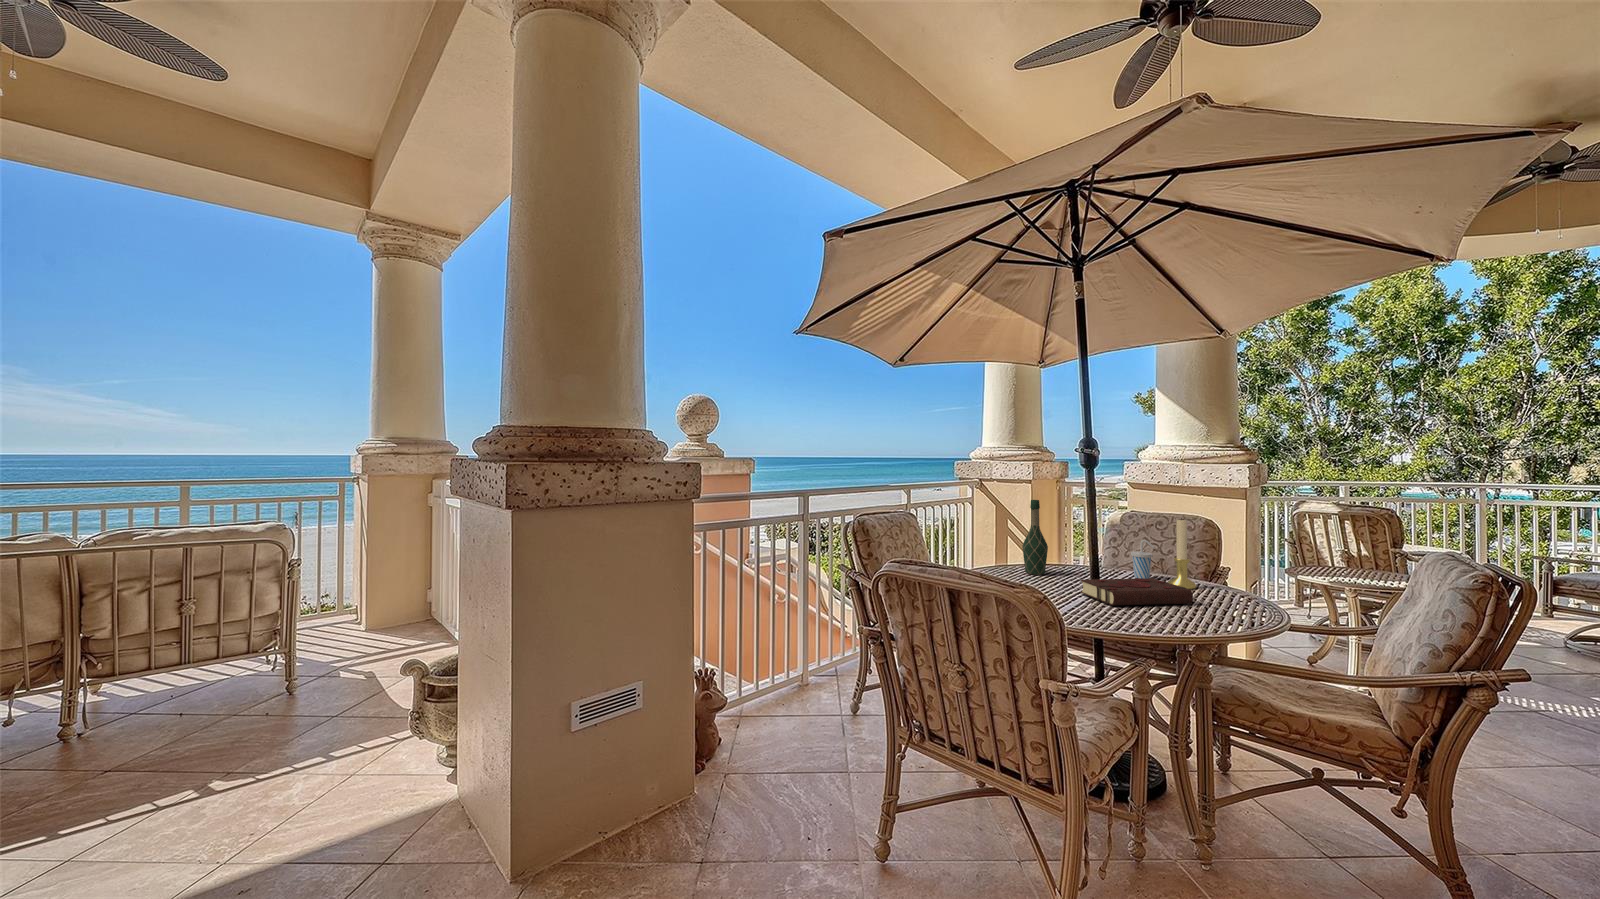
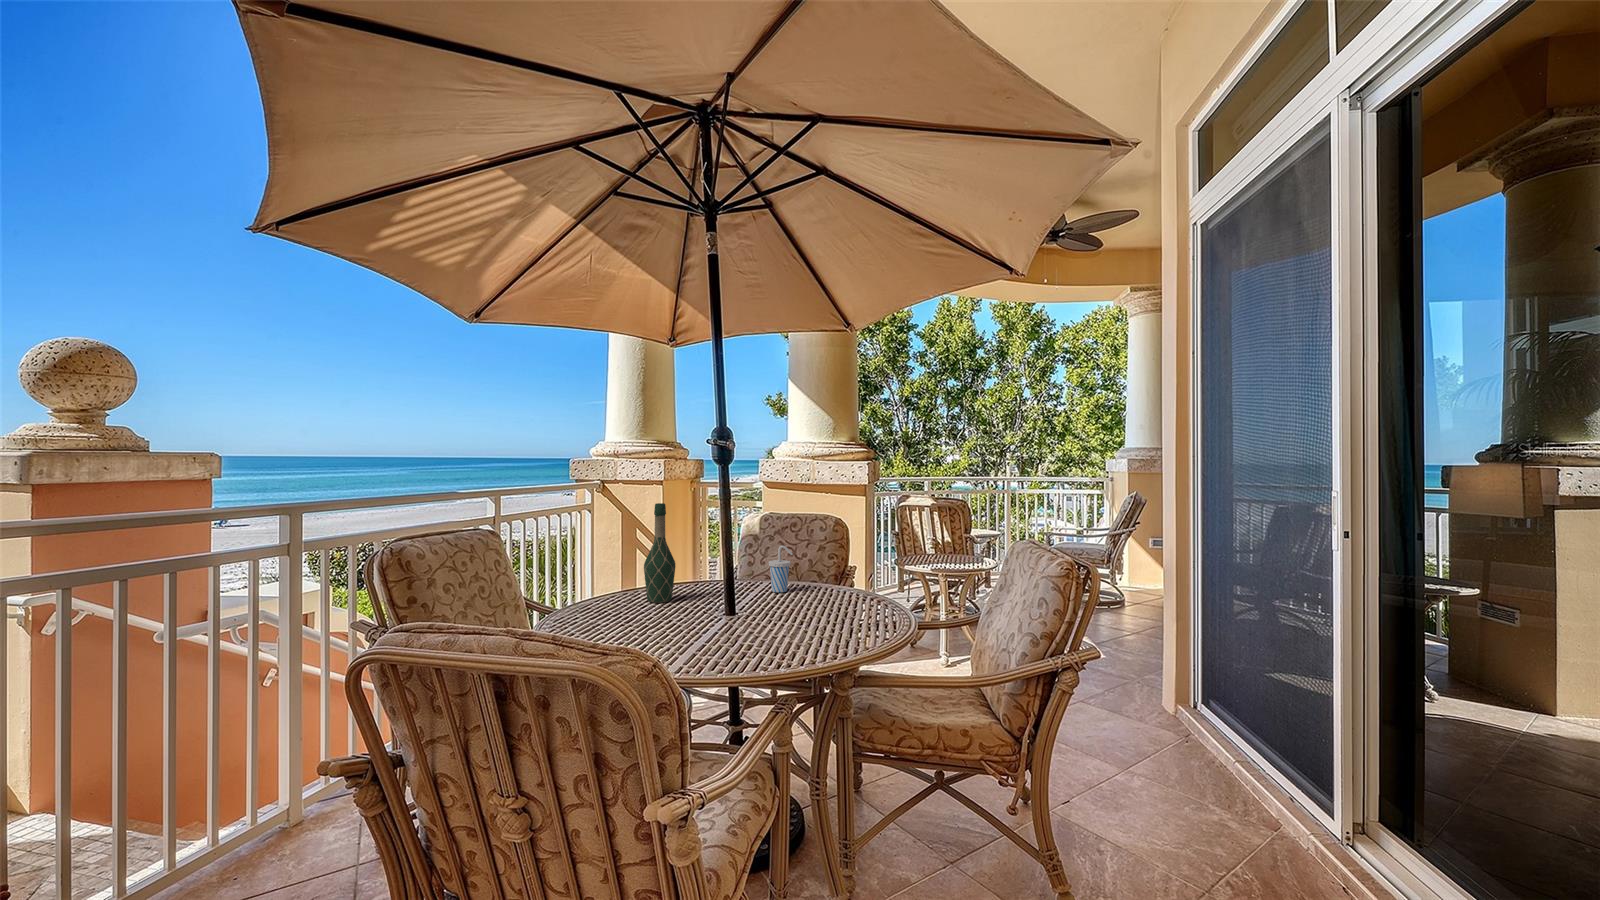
candle holder: present [1168,518,1196,589] -> none [806,517,833,600]
book: present [1081,578,1193,605] -> none [713,592,833,636]

